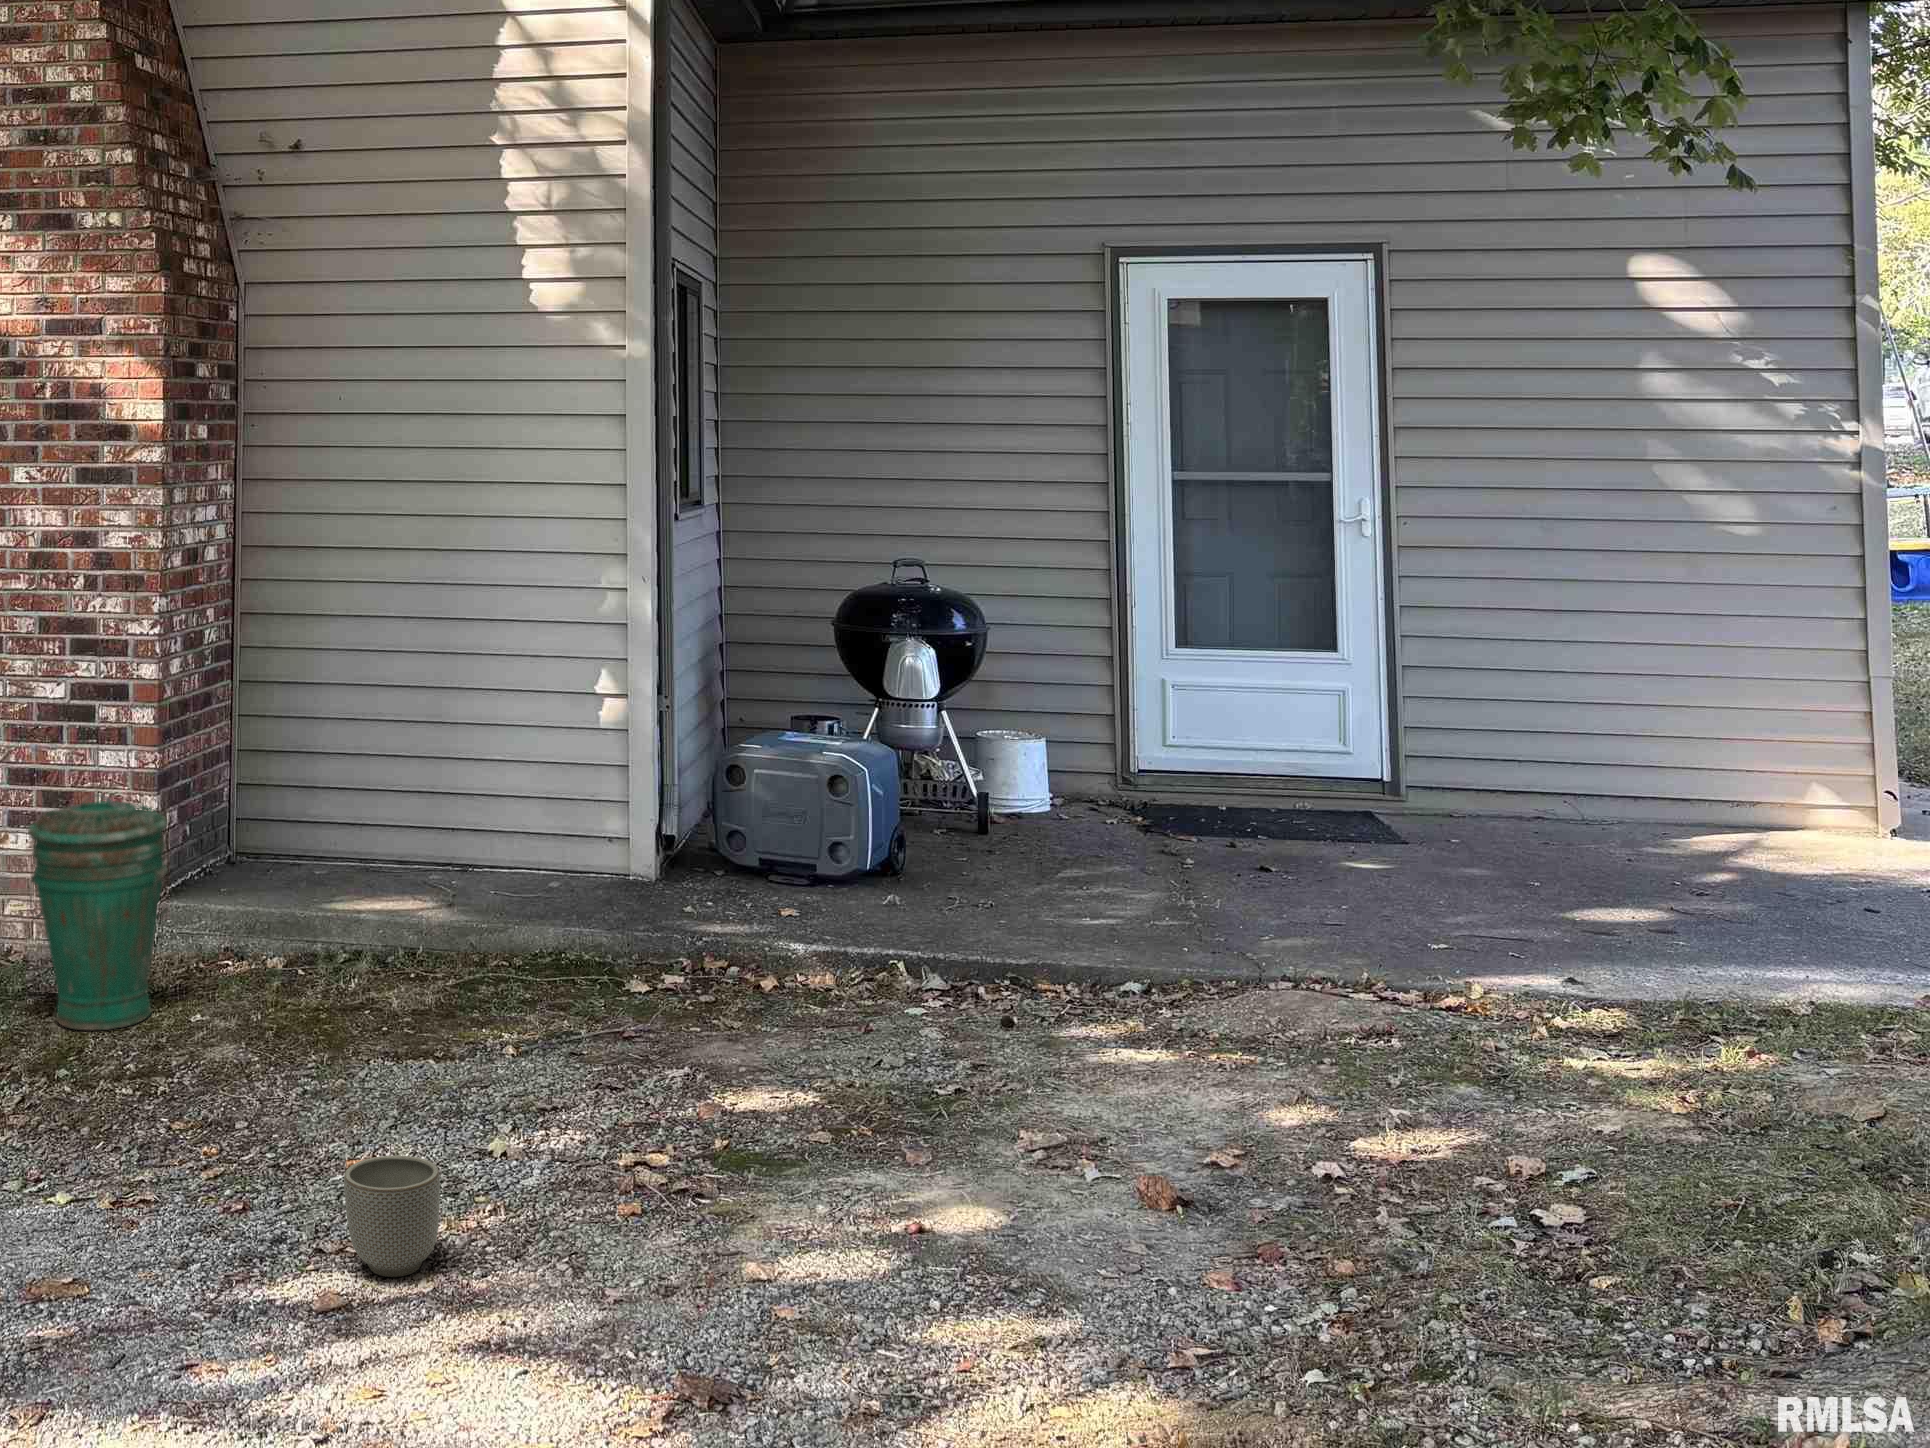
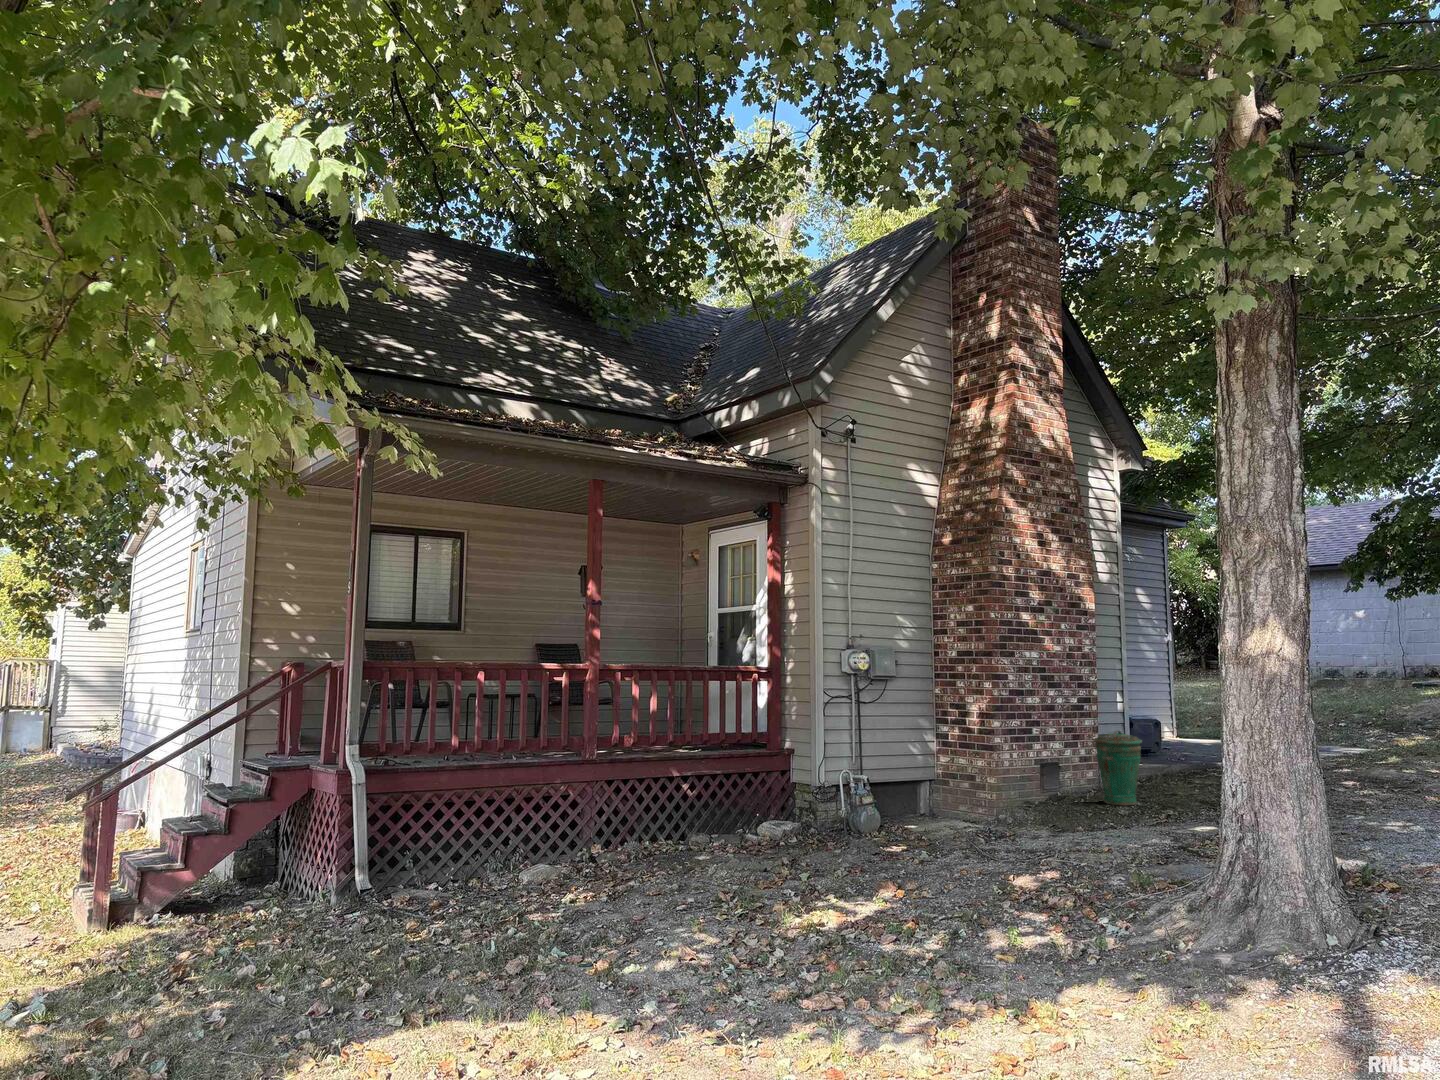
planter: present [344,1156,440,1277] -> none [1369,791,1397,817]

